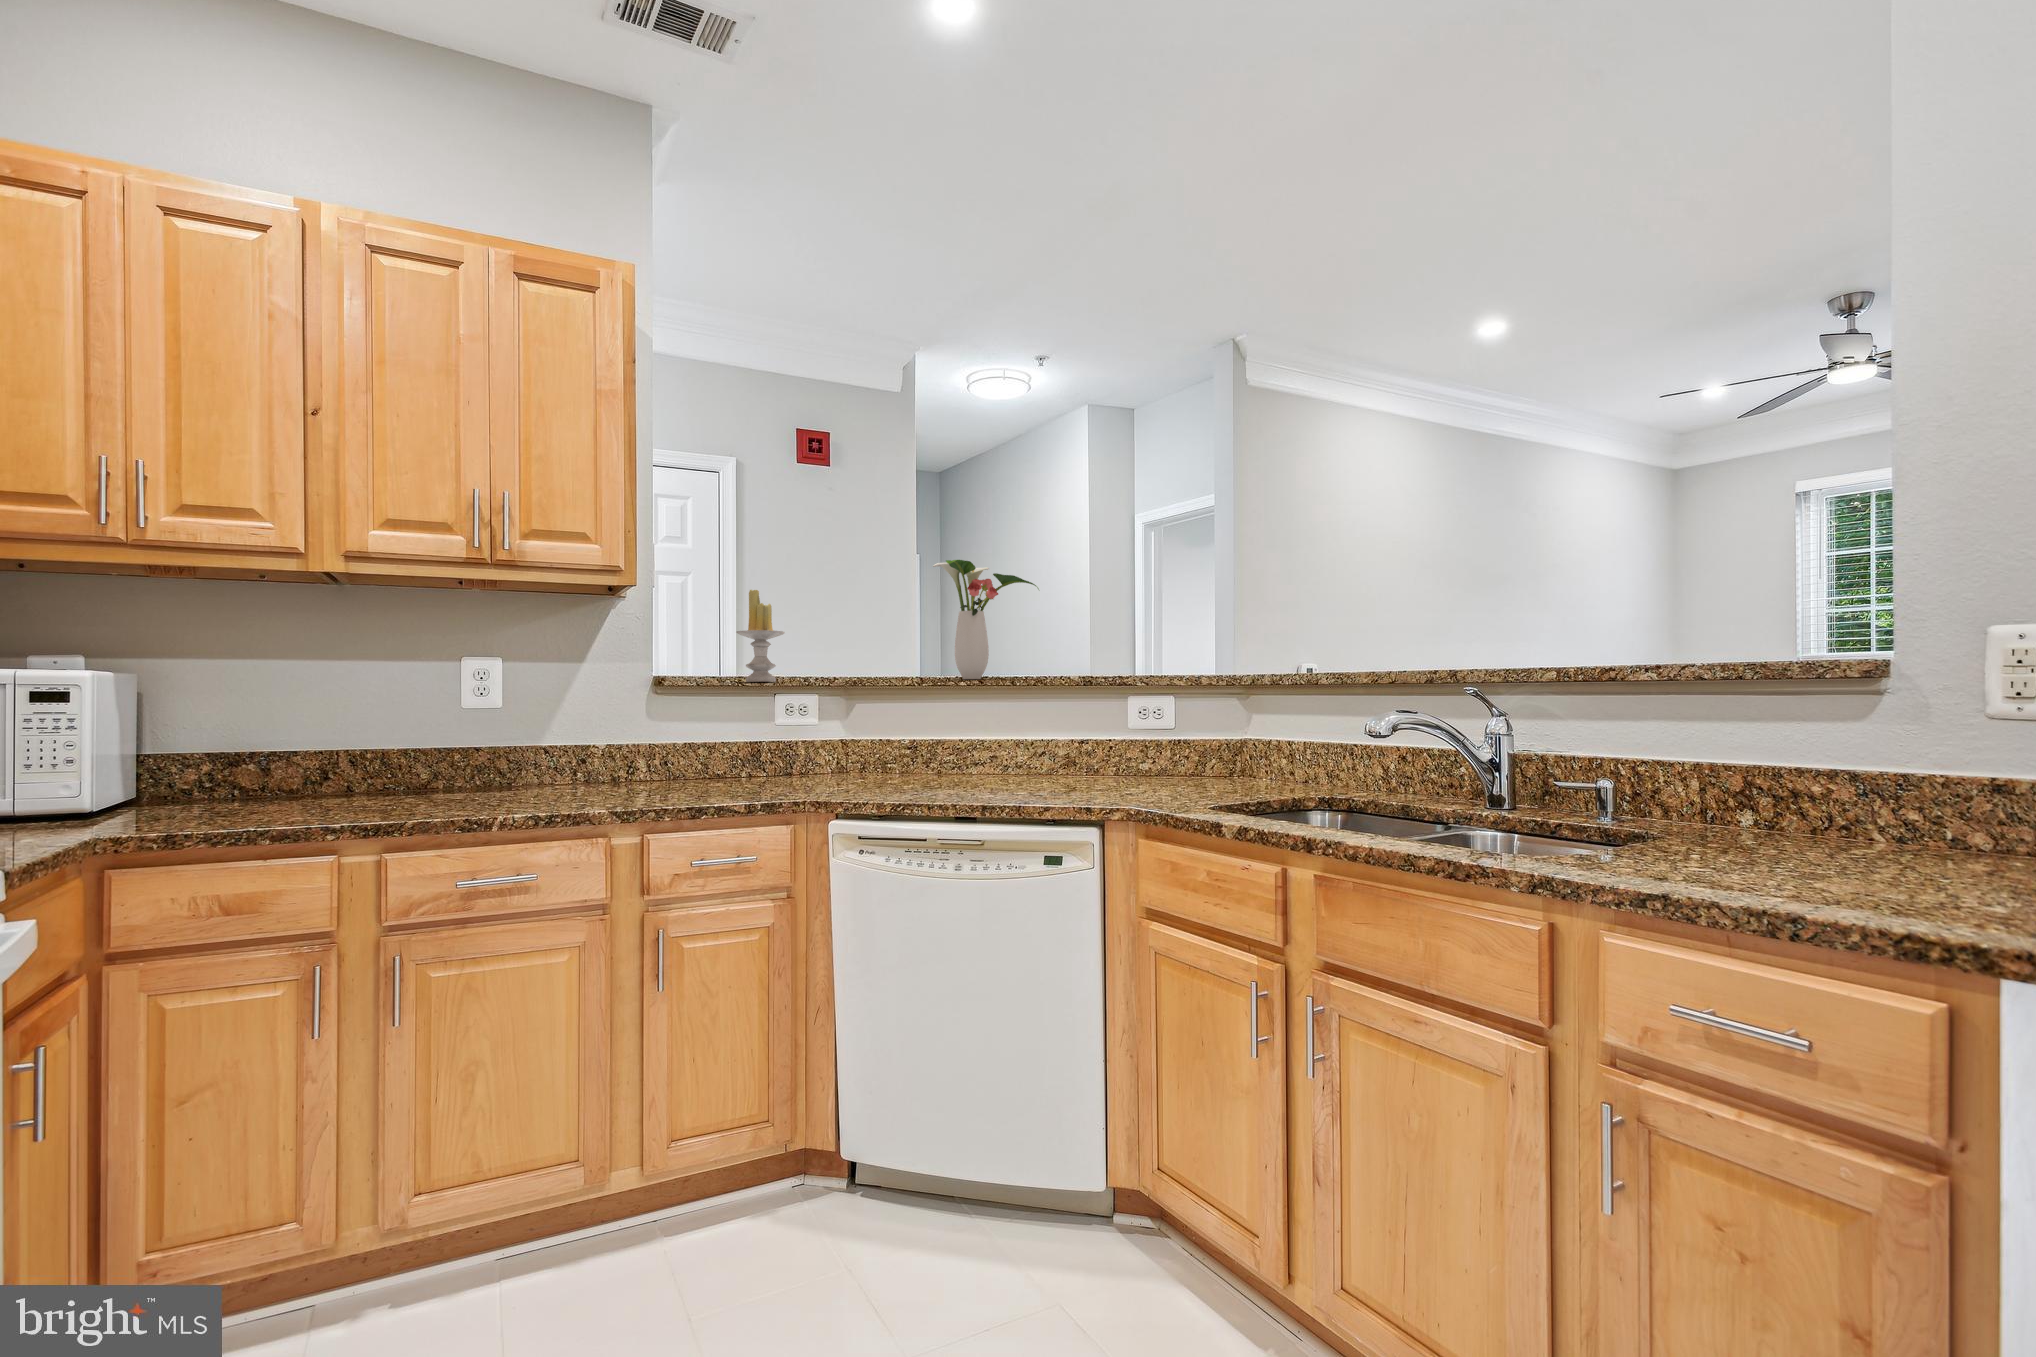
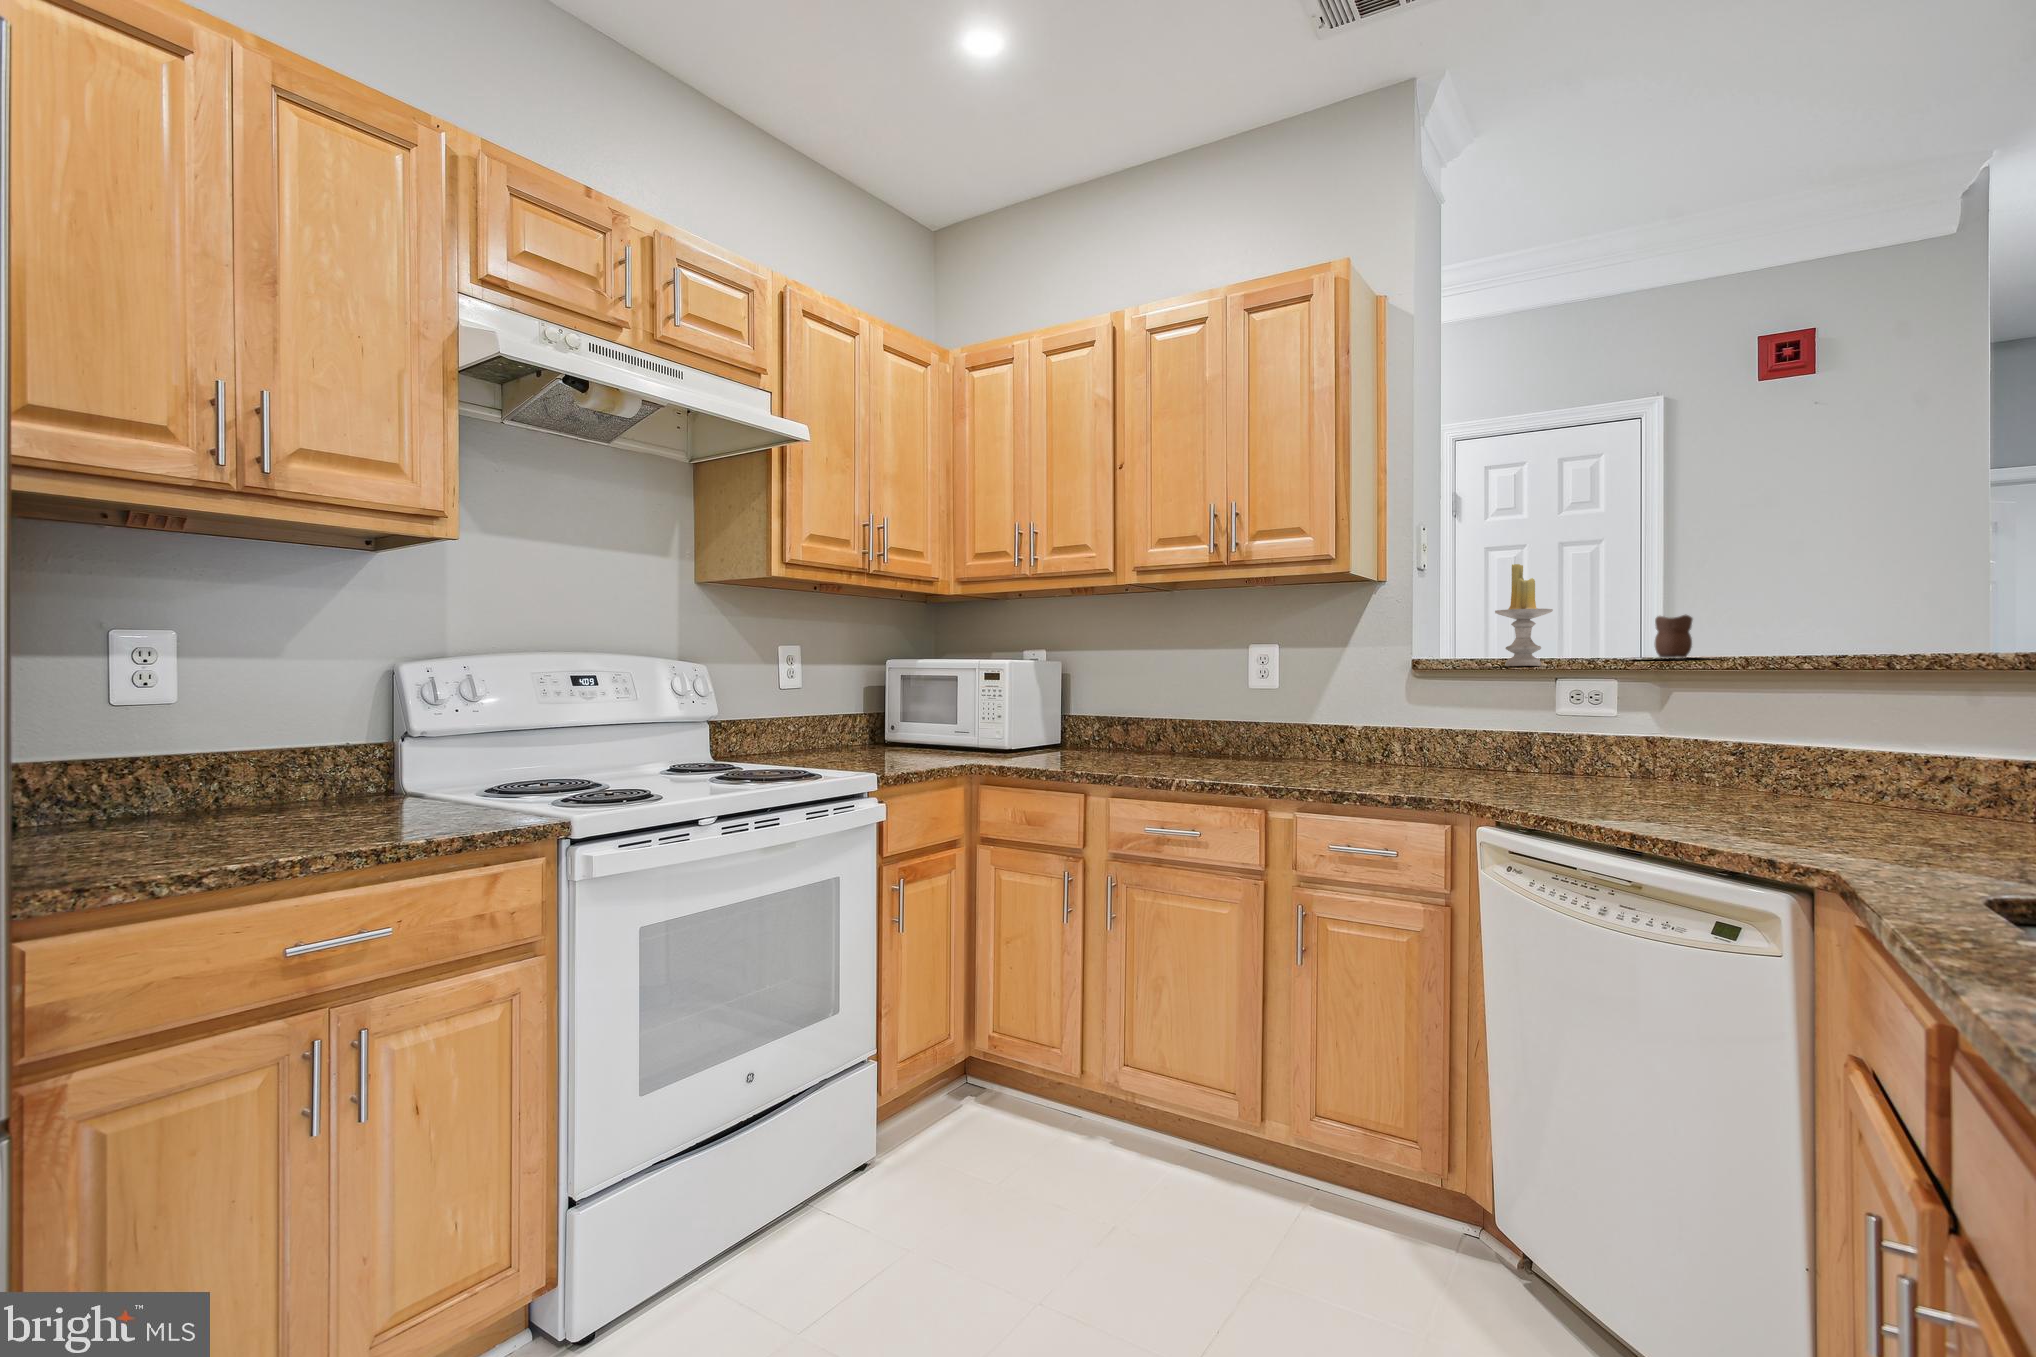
flower arrangement: present [933,560,1039,679] -> none [1781,494,1984,662]
vase: none [799,642,869,677] -> present [1655,615,1700,658]

